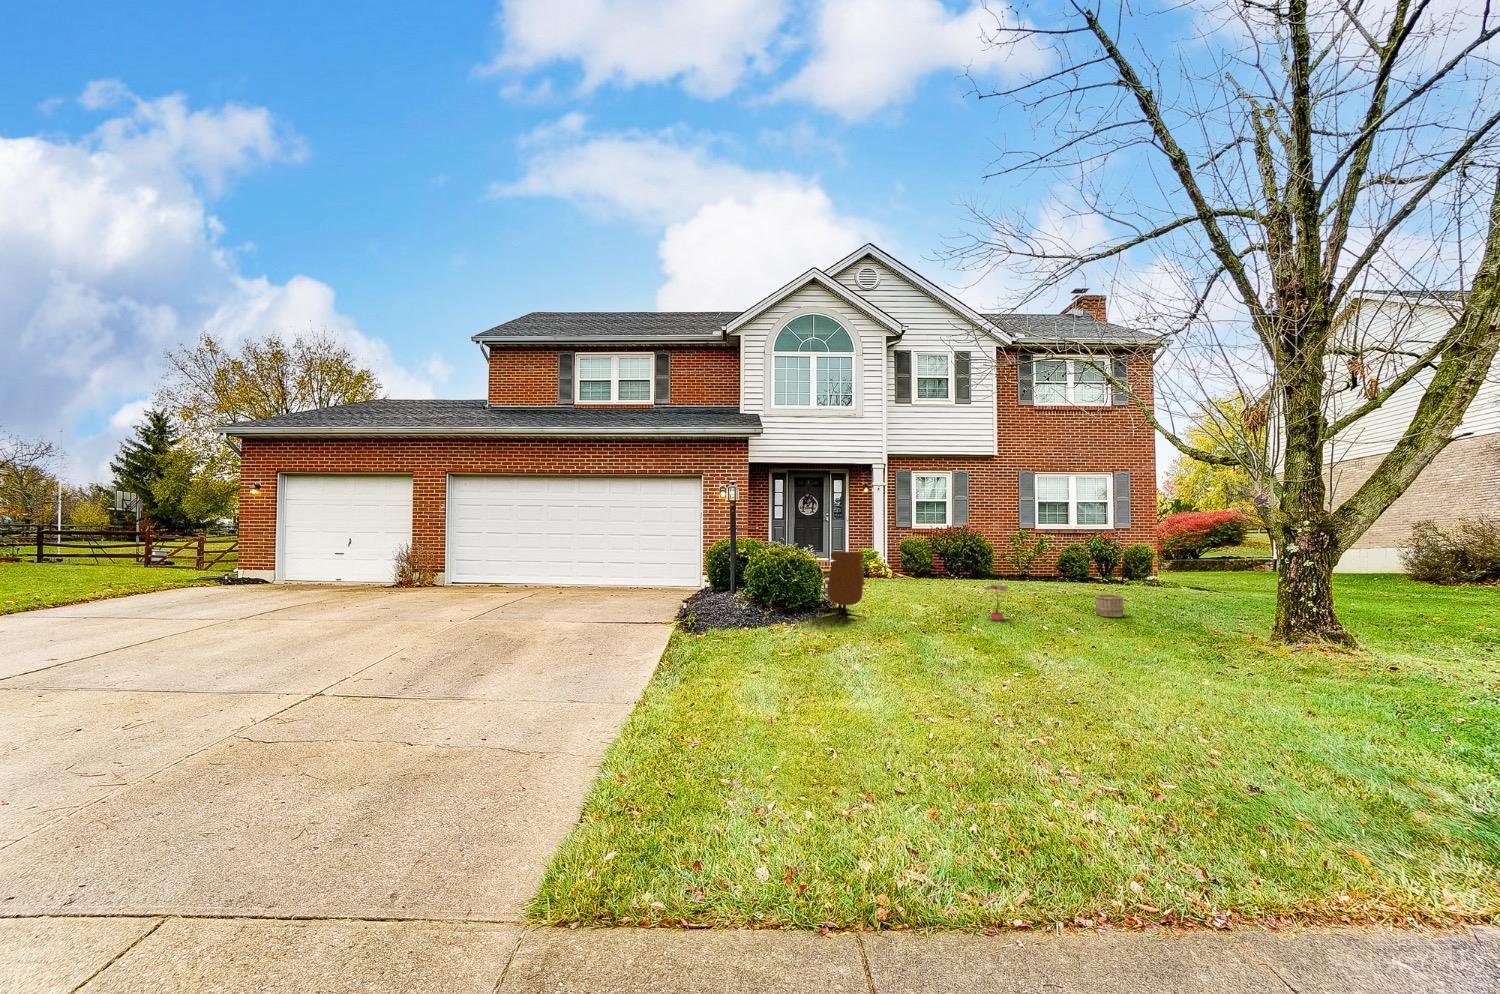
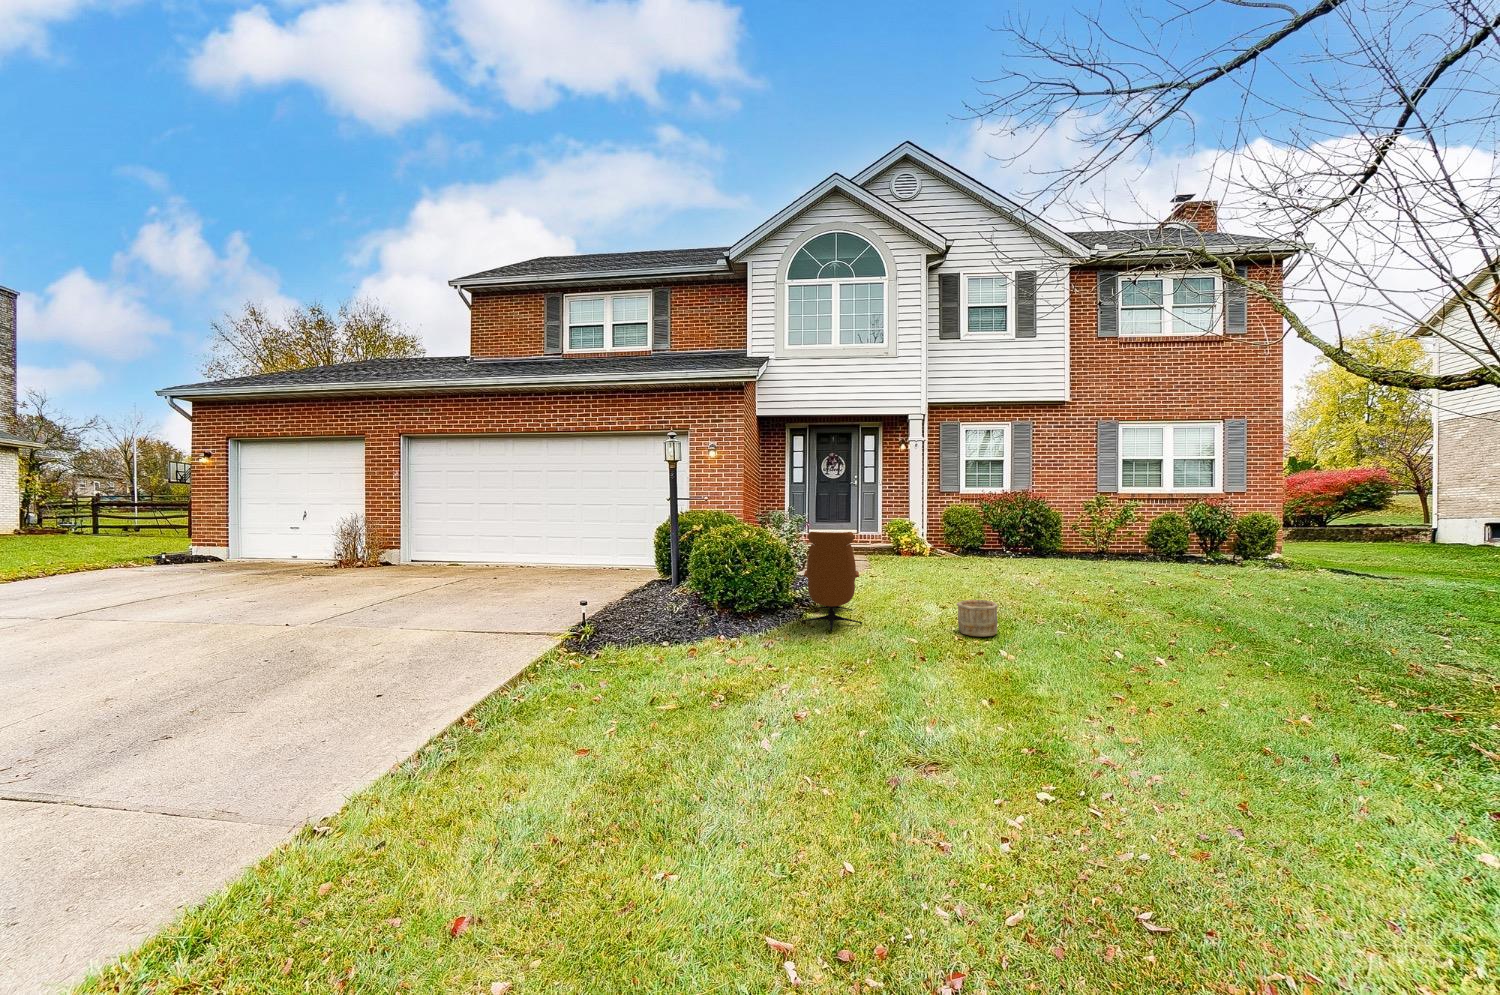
potted plant: present [985,585,1009,621] -> none [1035,579,1071,629]
wooden bucket: present [1095,594,1124,617] -> present [957,600,998,637]

